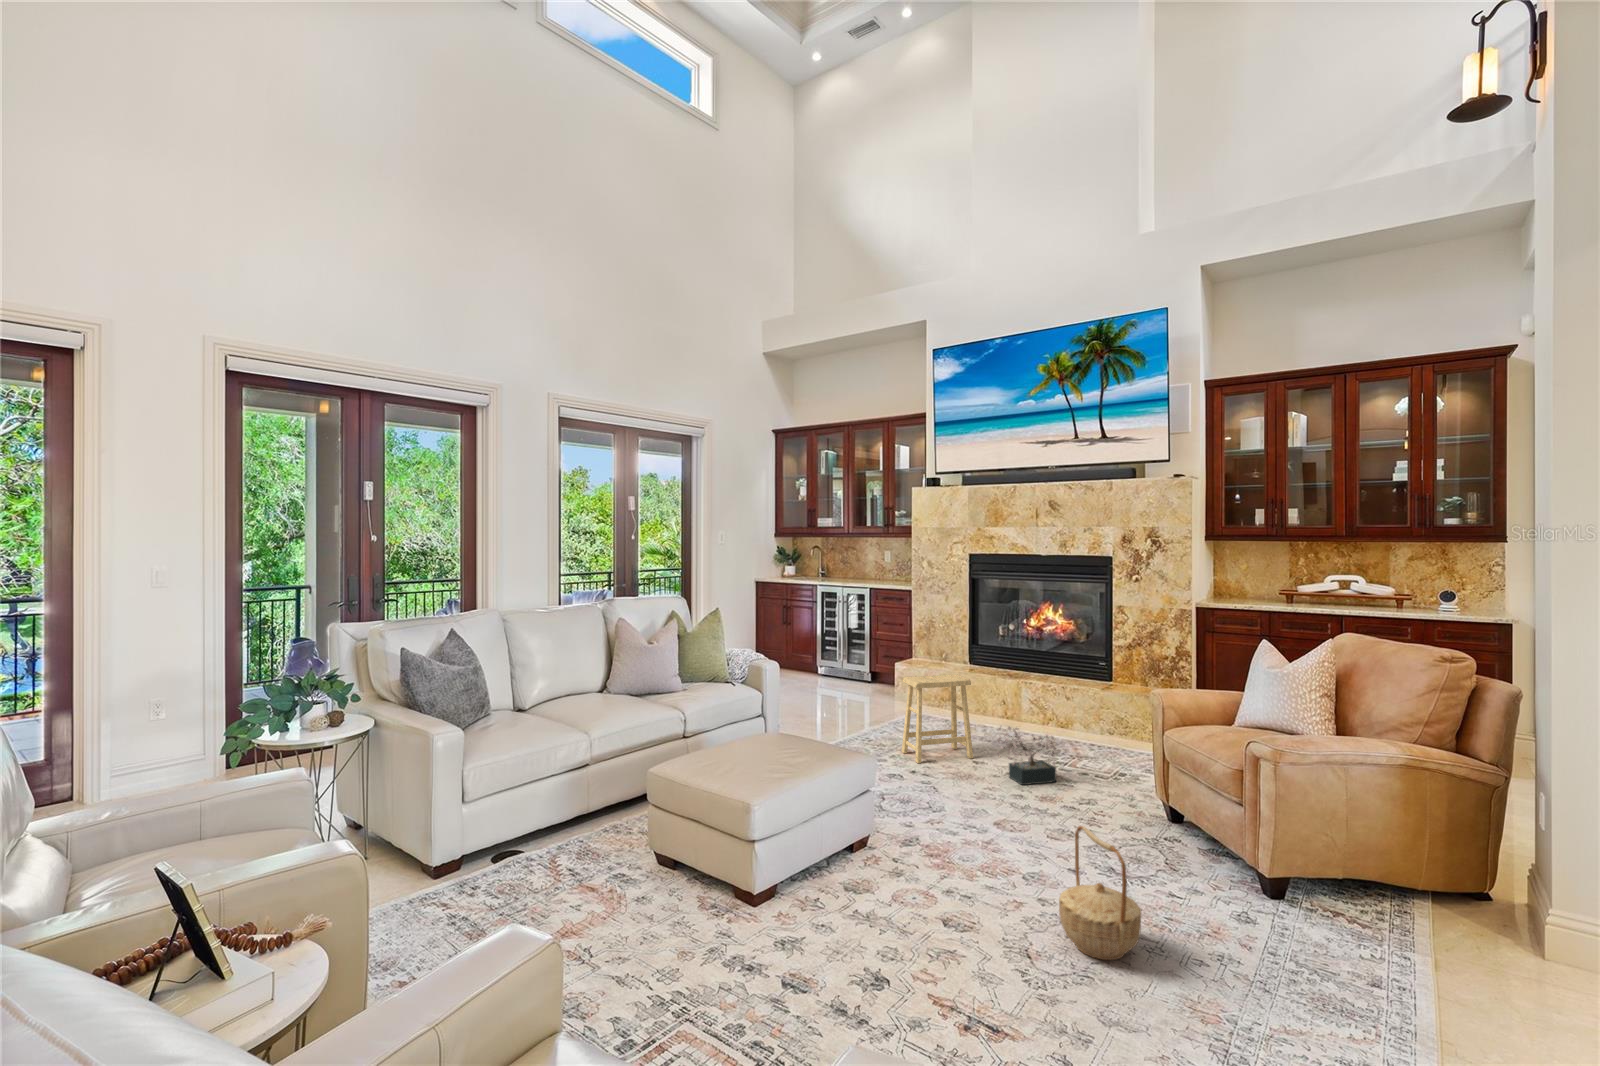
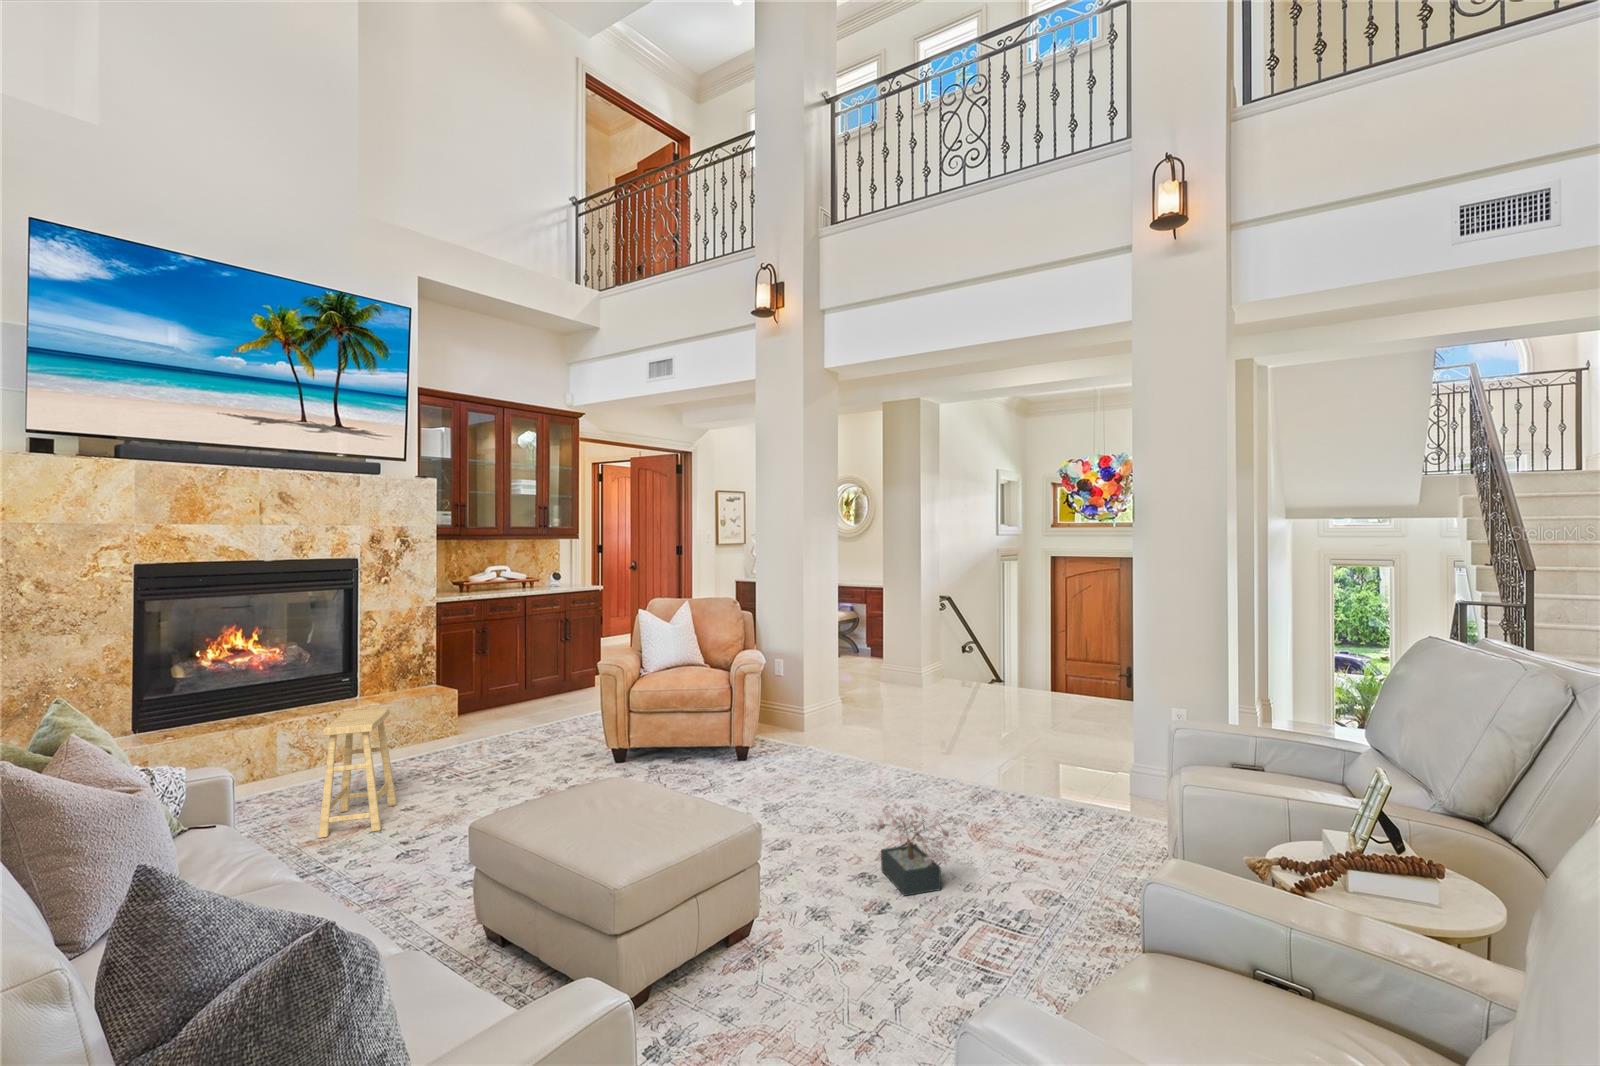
decorative plant: present [997,727,1060,785] -> present [870,804,958,896]
basket: present [1059,826,1142,960] -> none [790,715,852,795]

